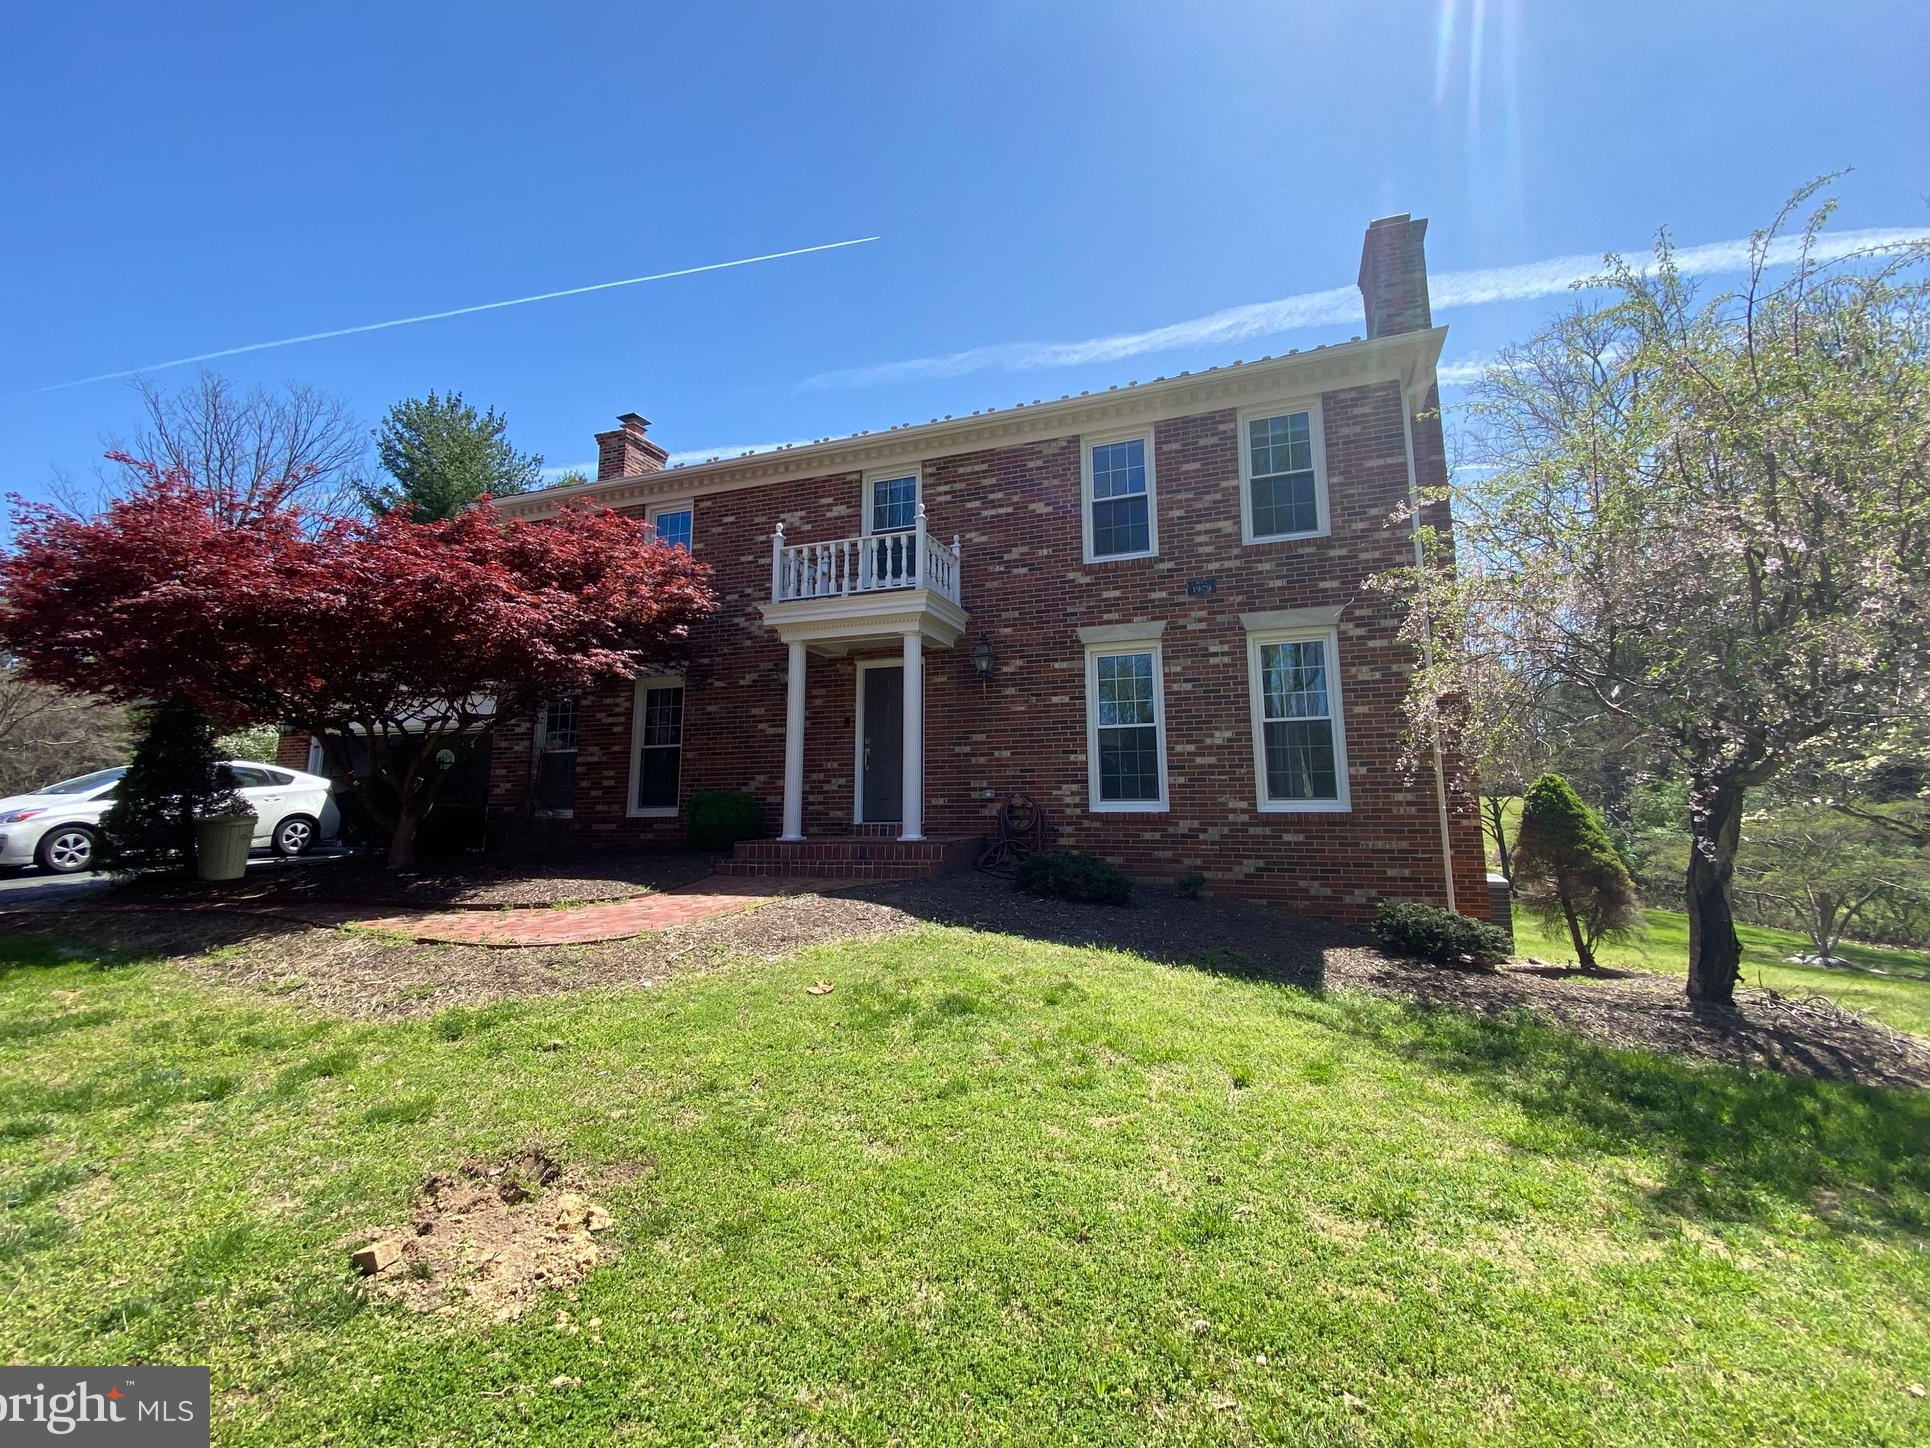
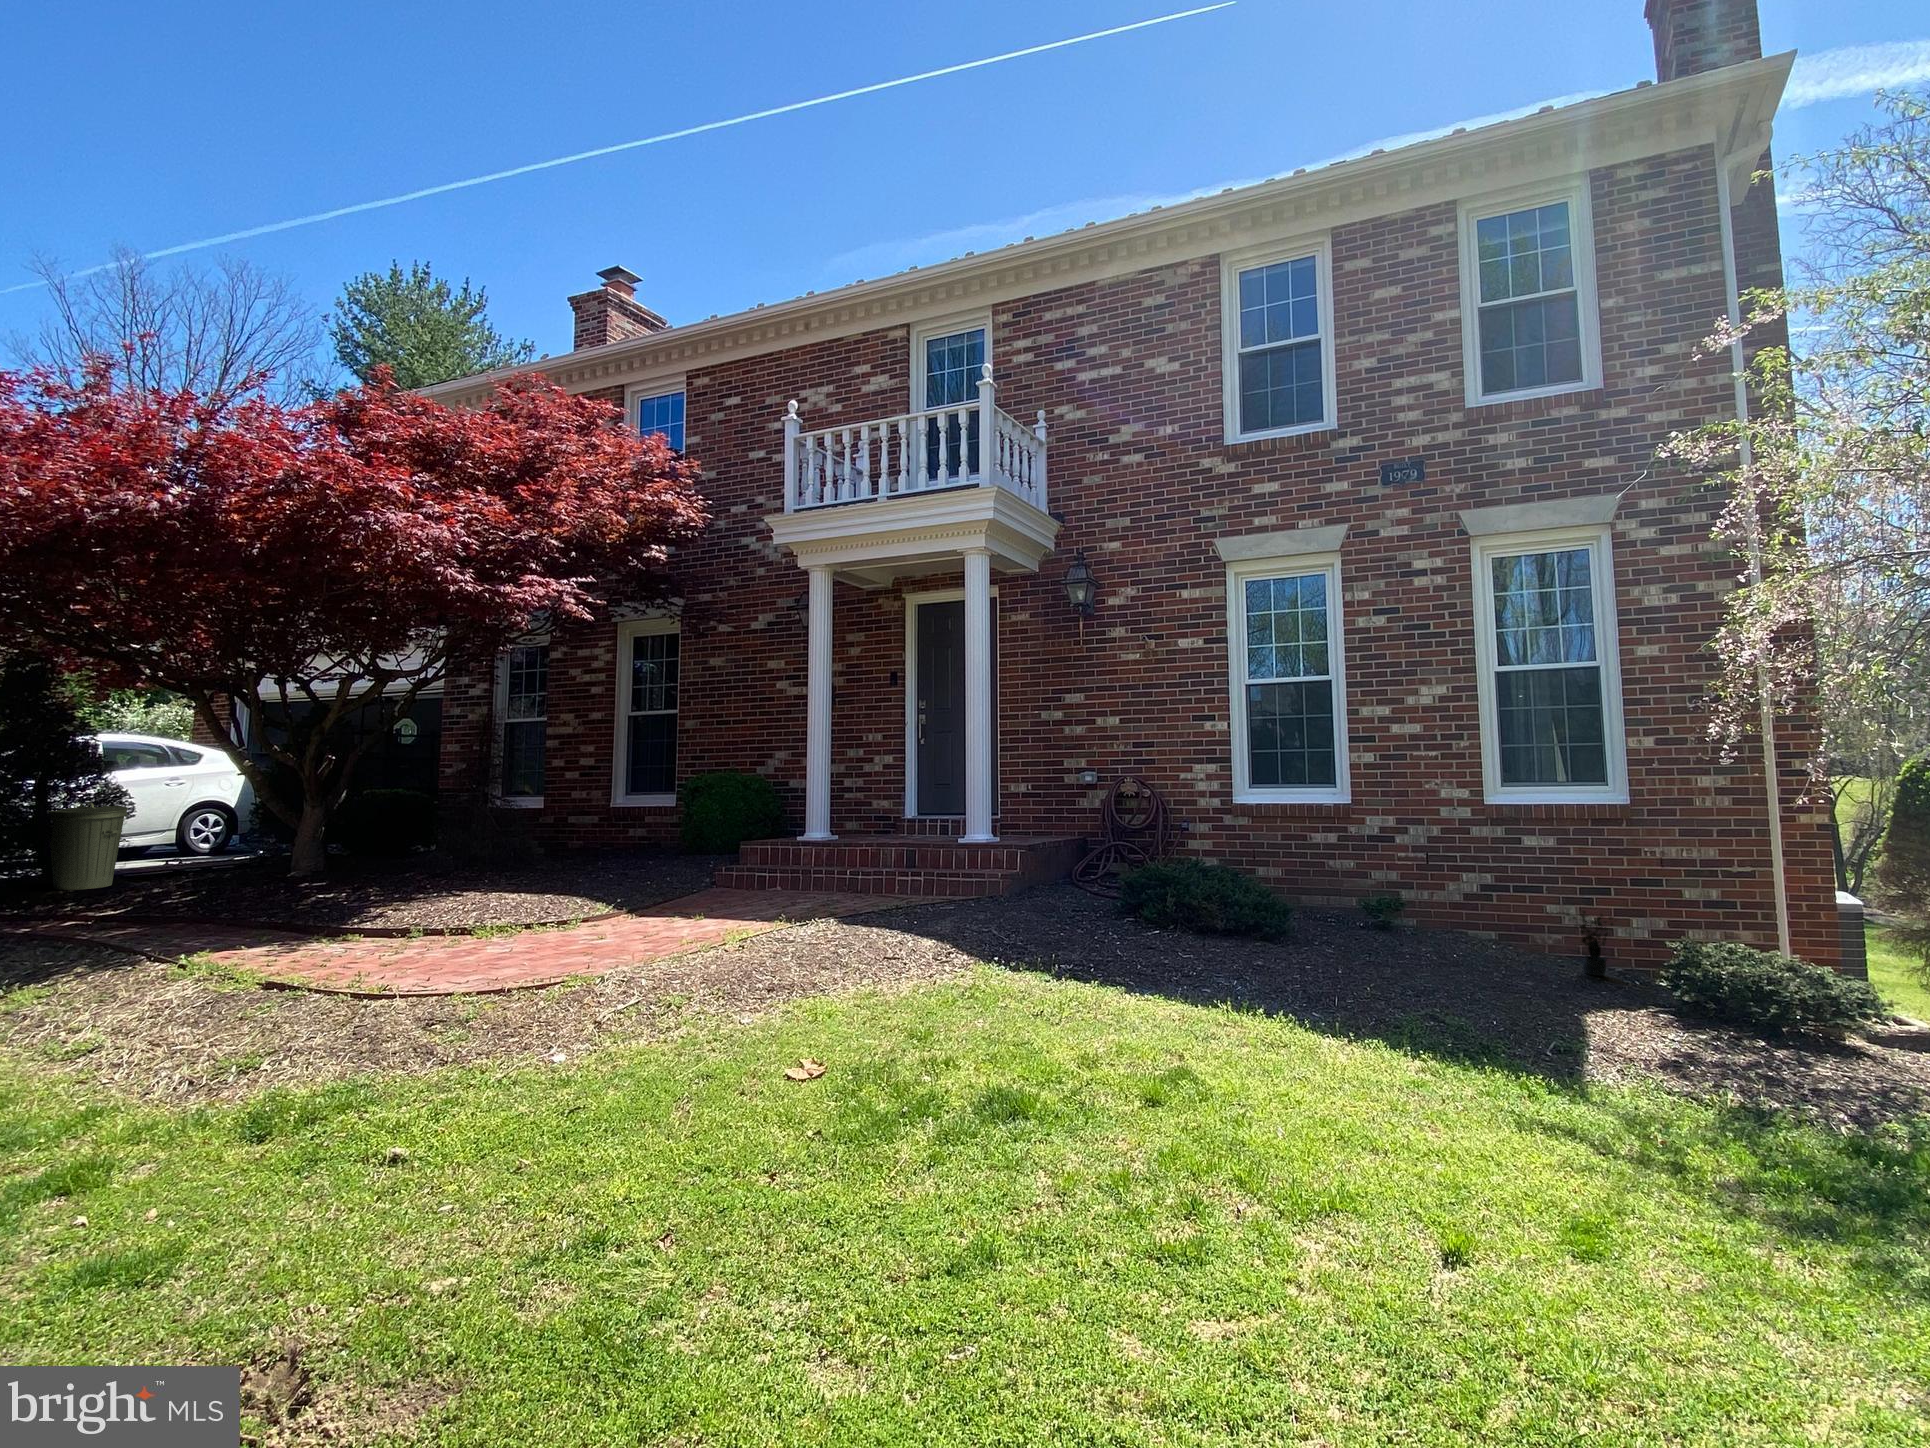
potted plant: none [1311,885,1350,930] -> present [1568,911,1619,976]

